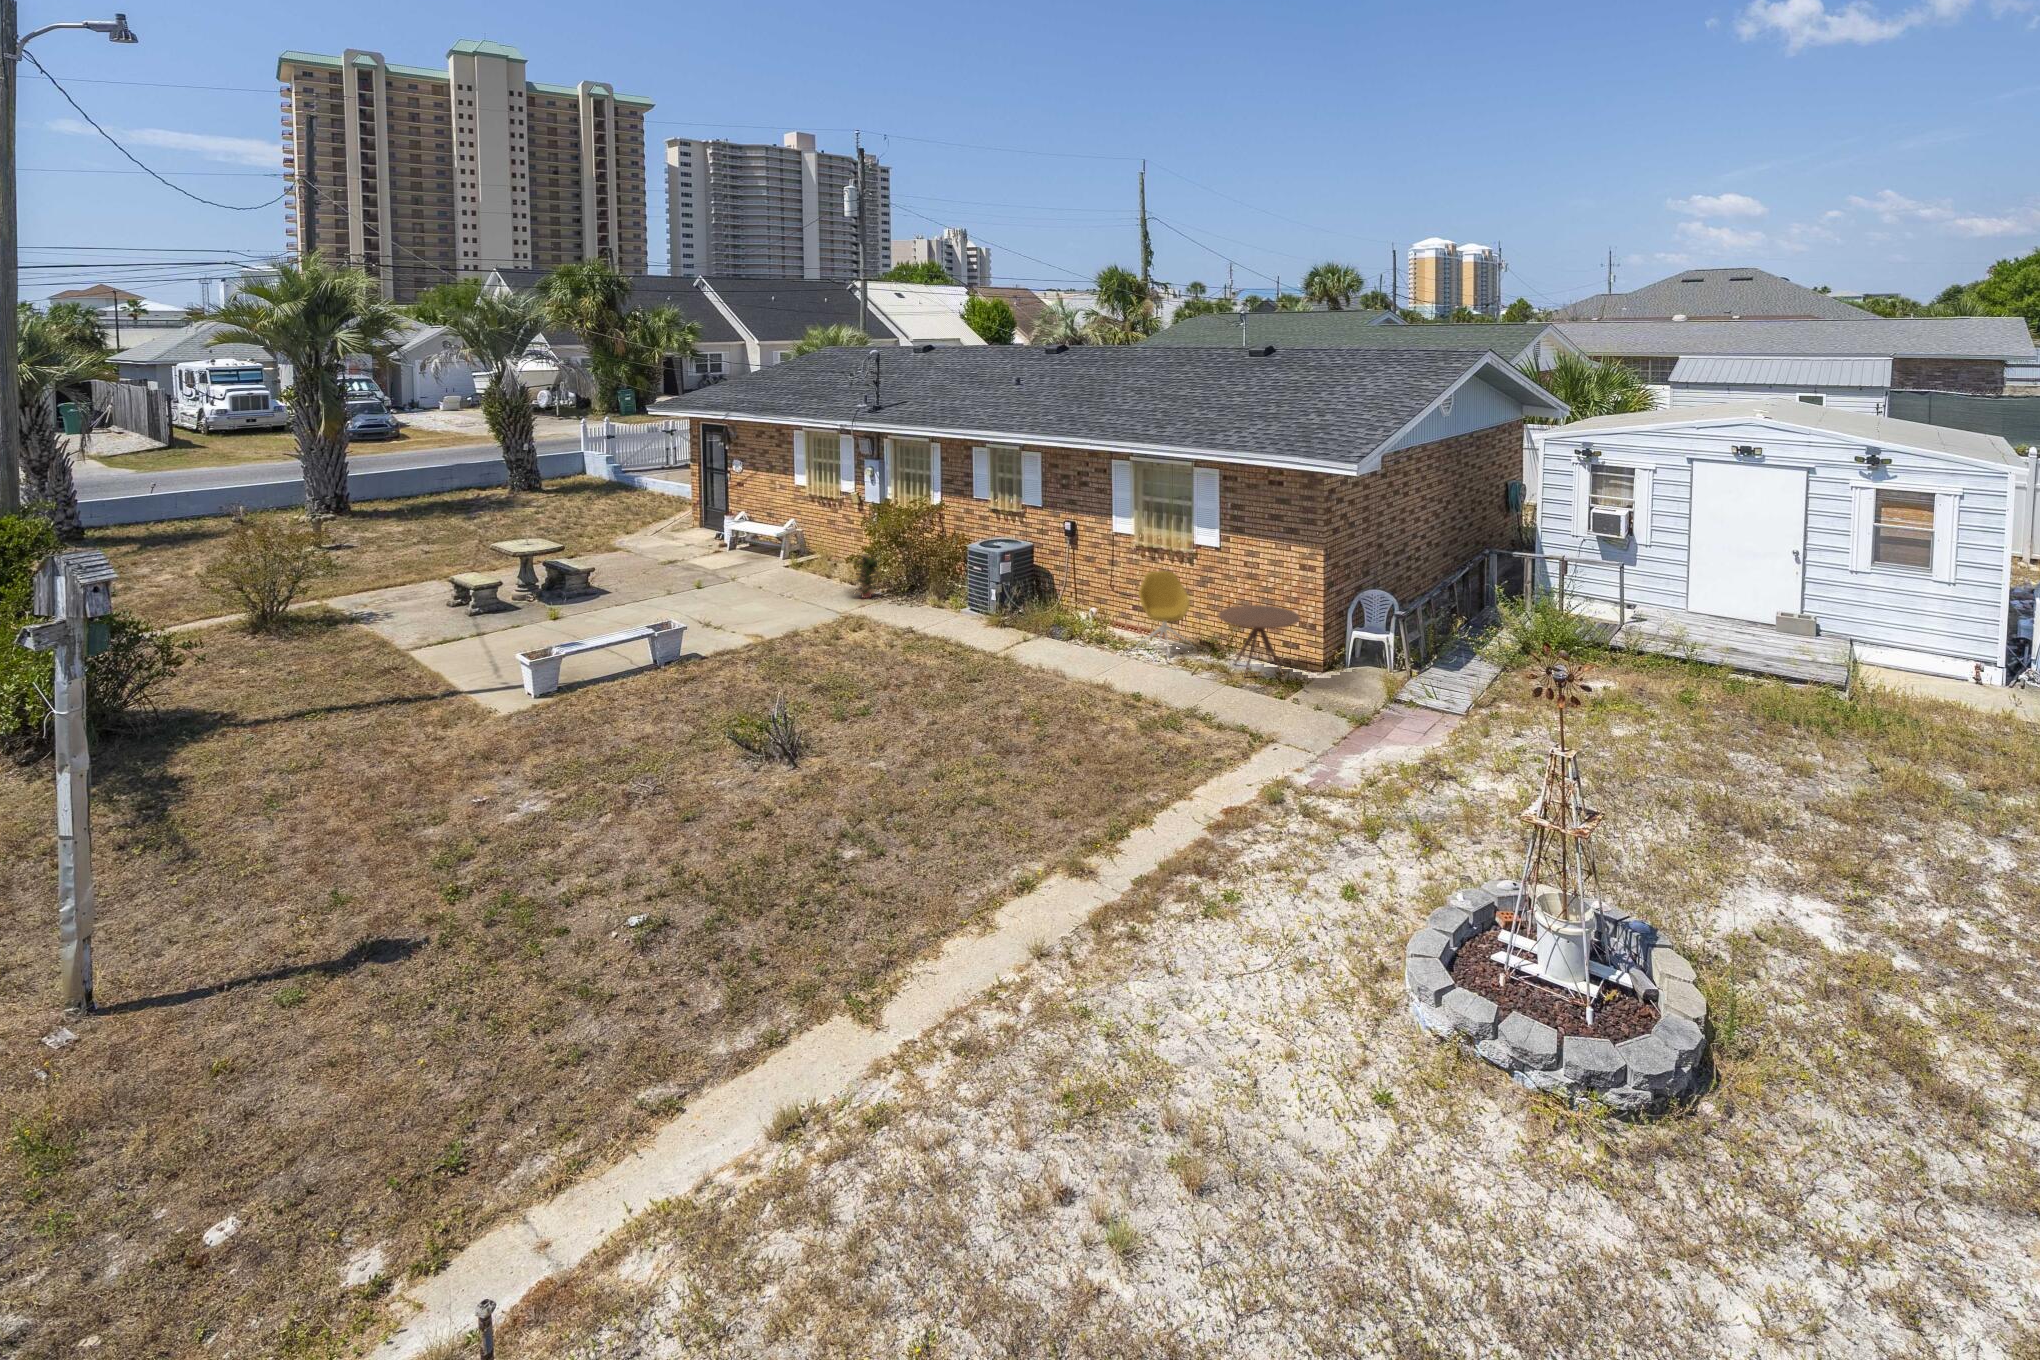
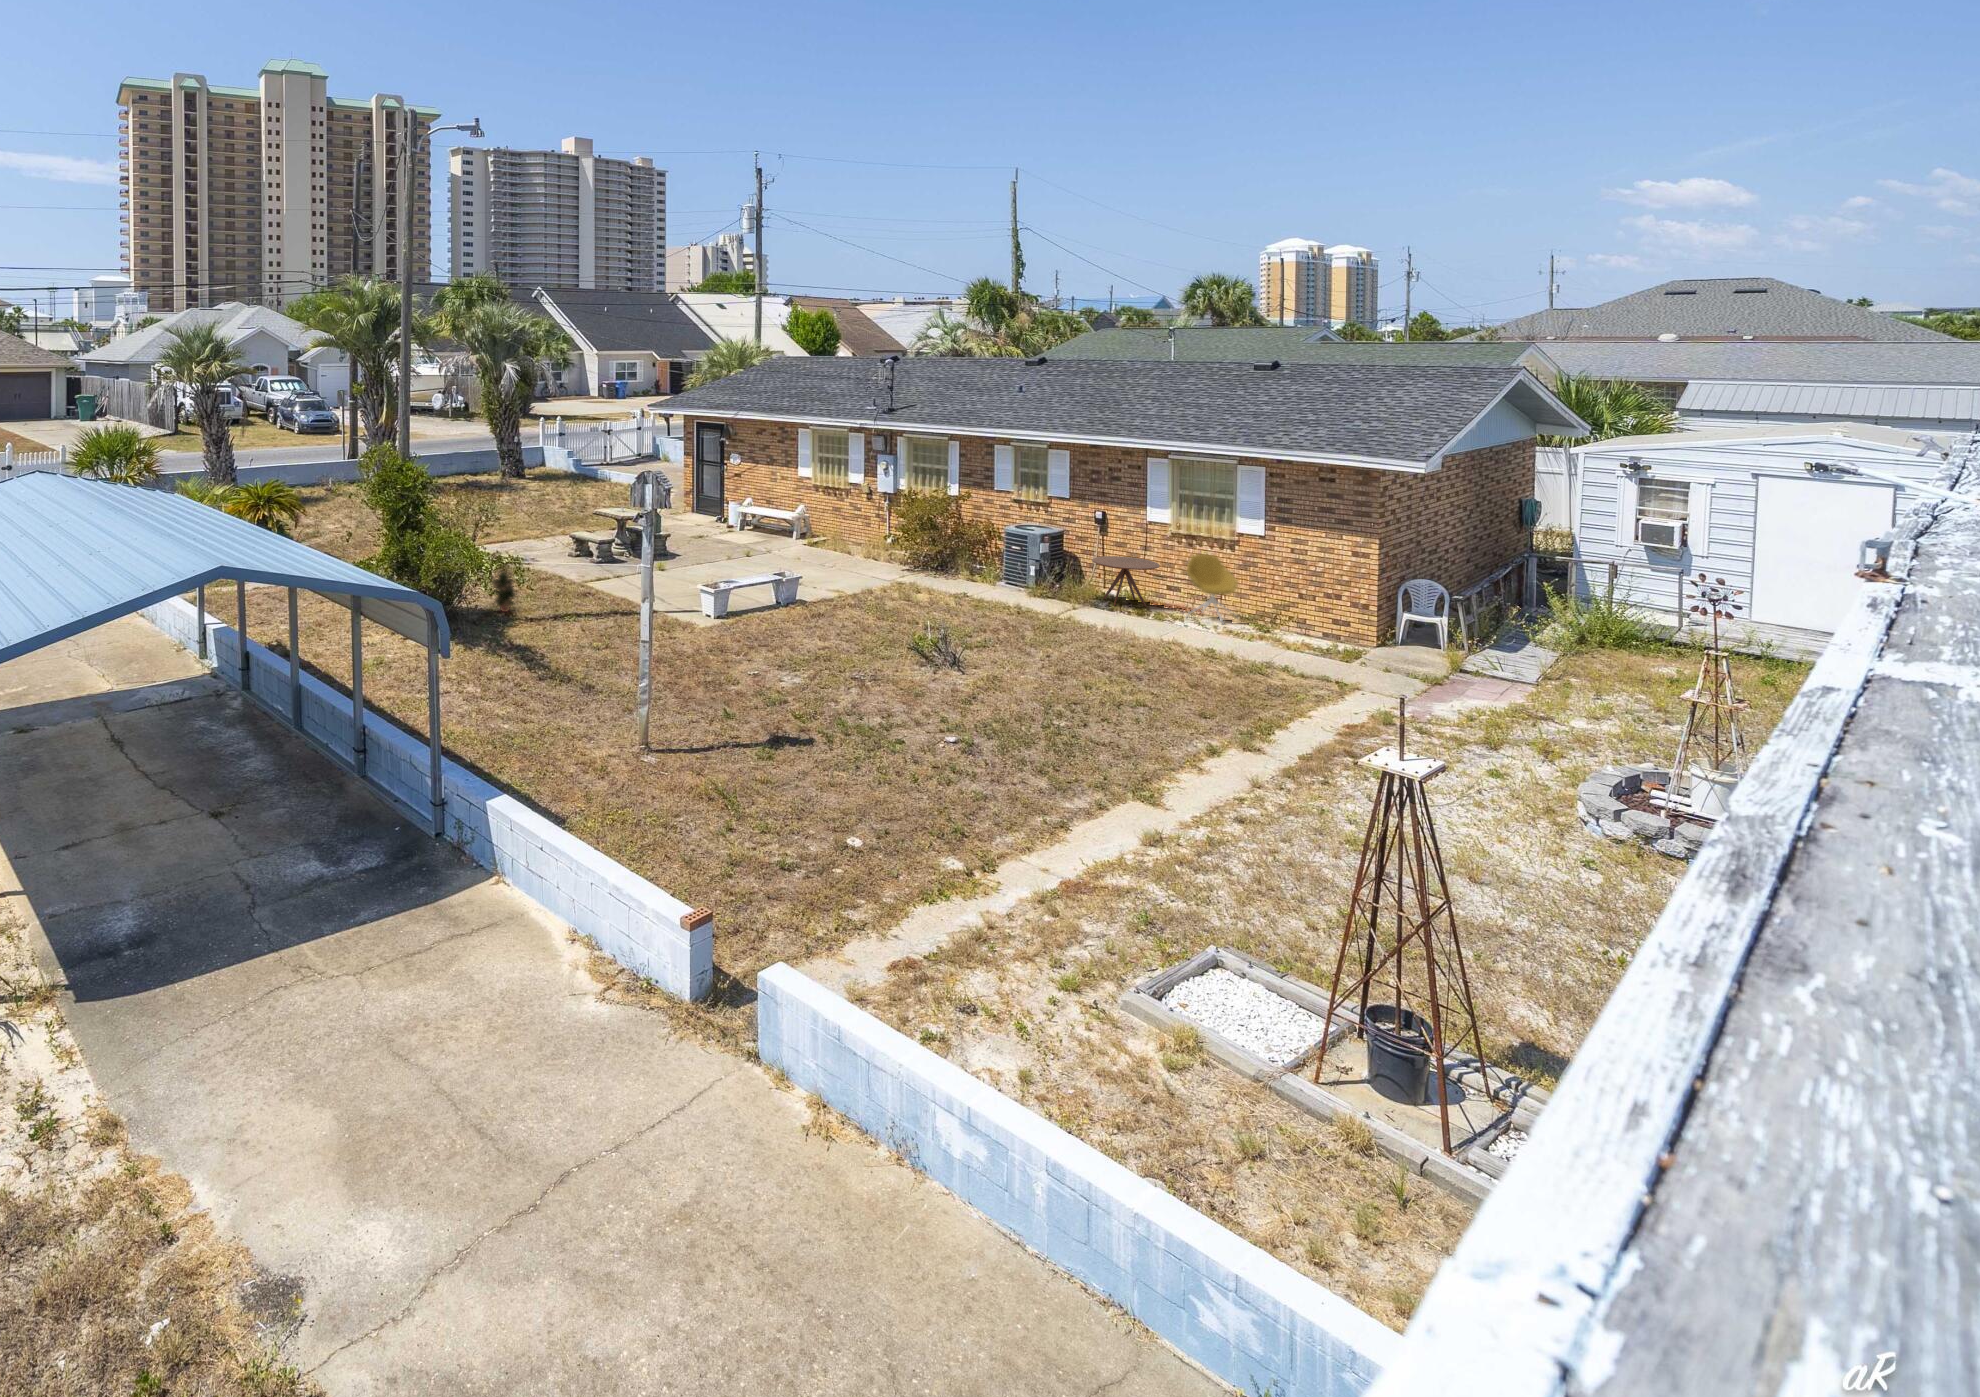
decorative plant: present [855,554,880,598] -> present [491,571,517,612]
round table: present [1218,605,1300,677] -> present [1092,556,1159,607]

